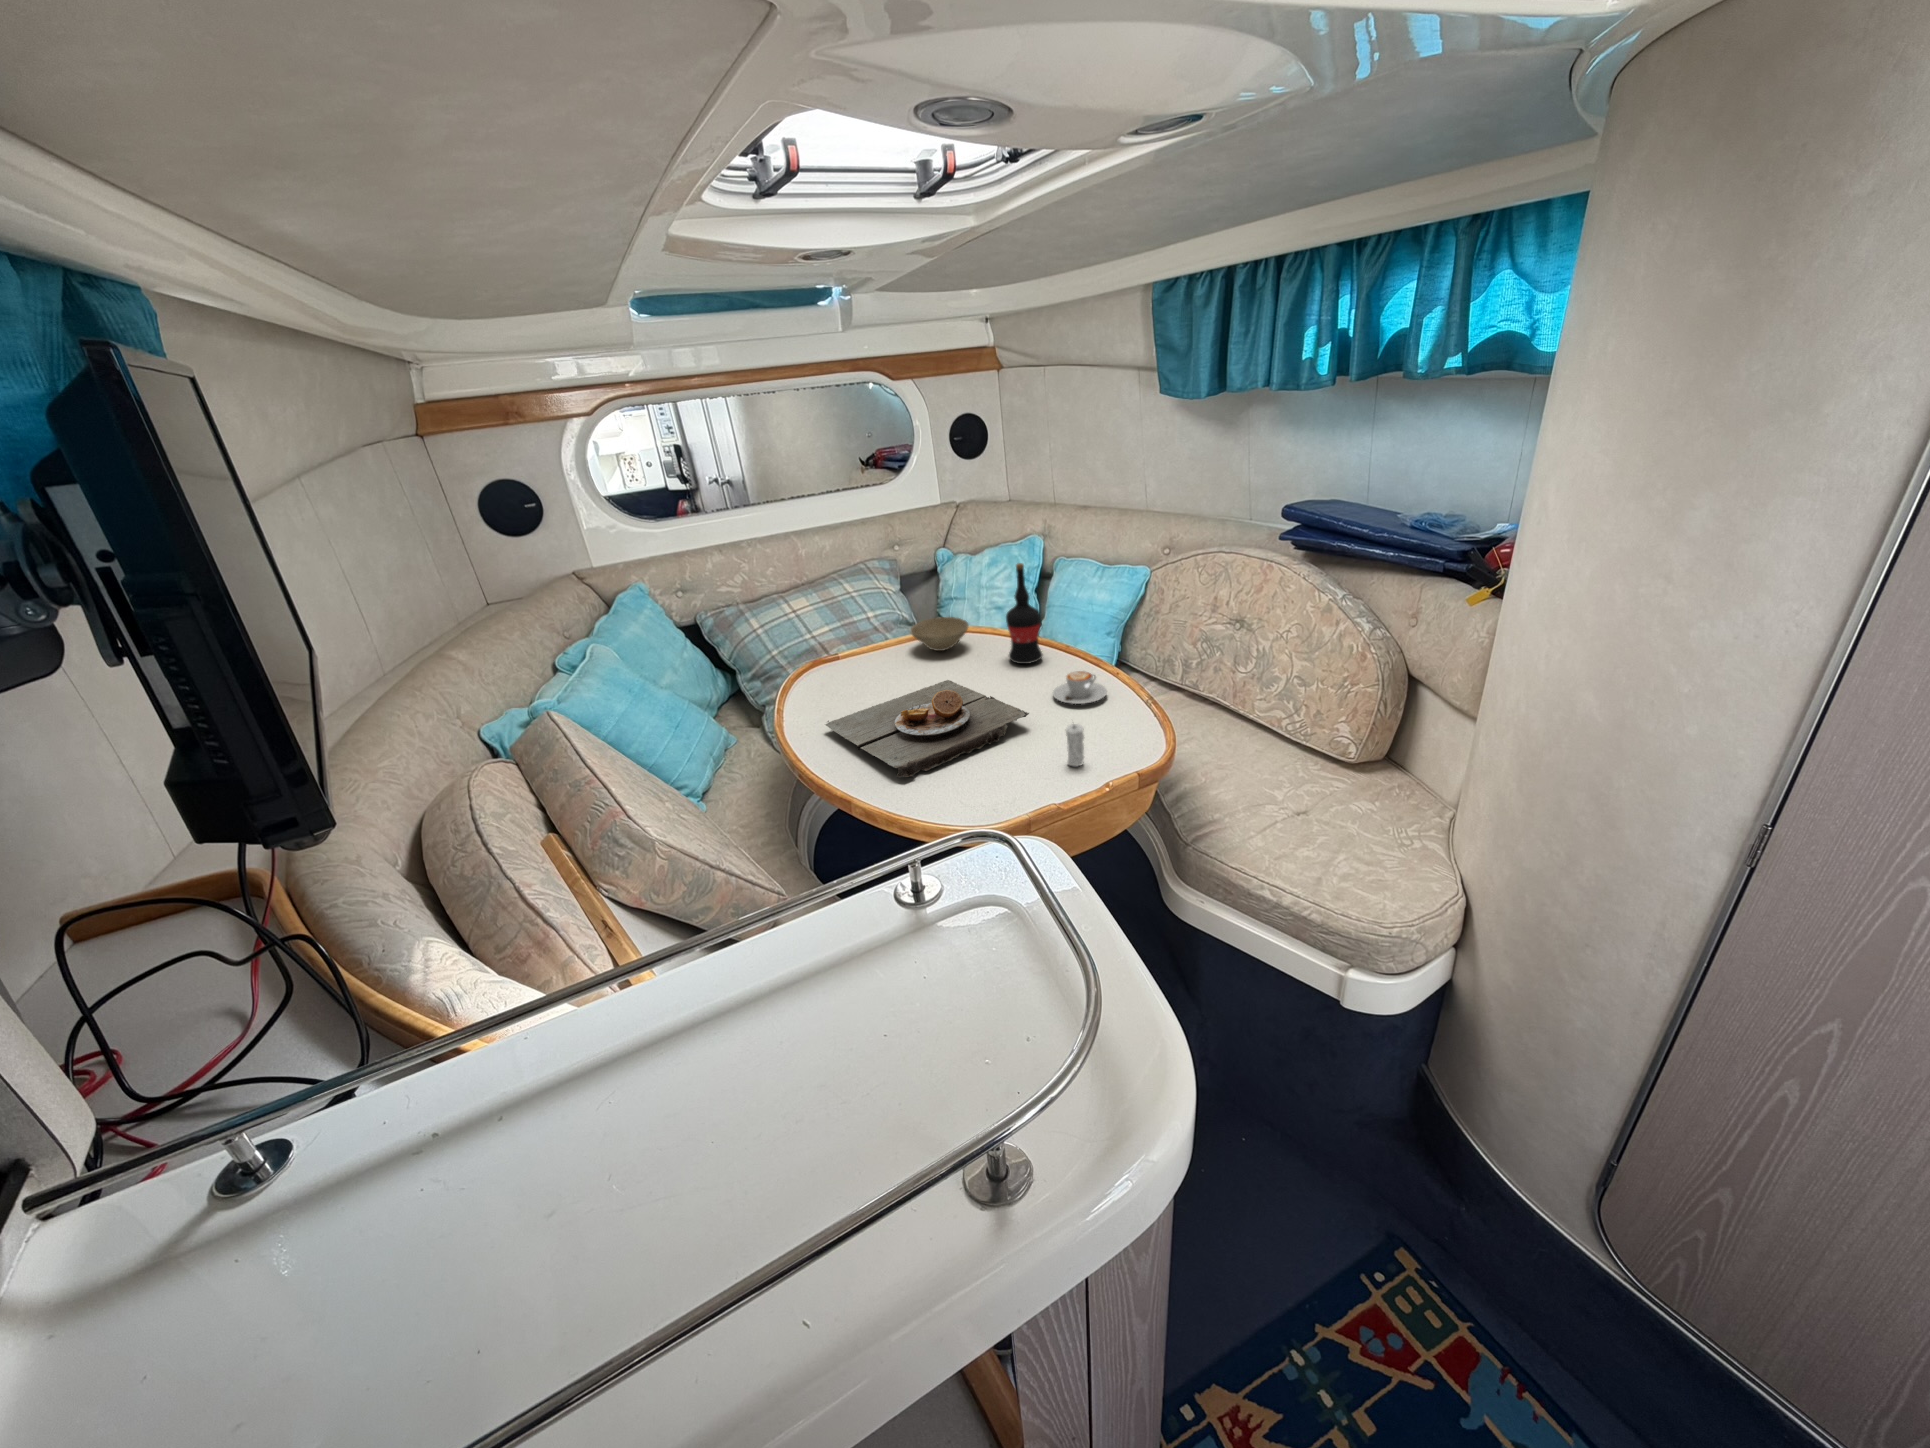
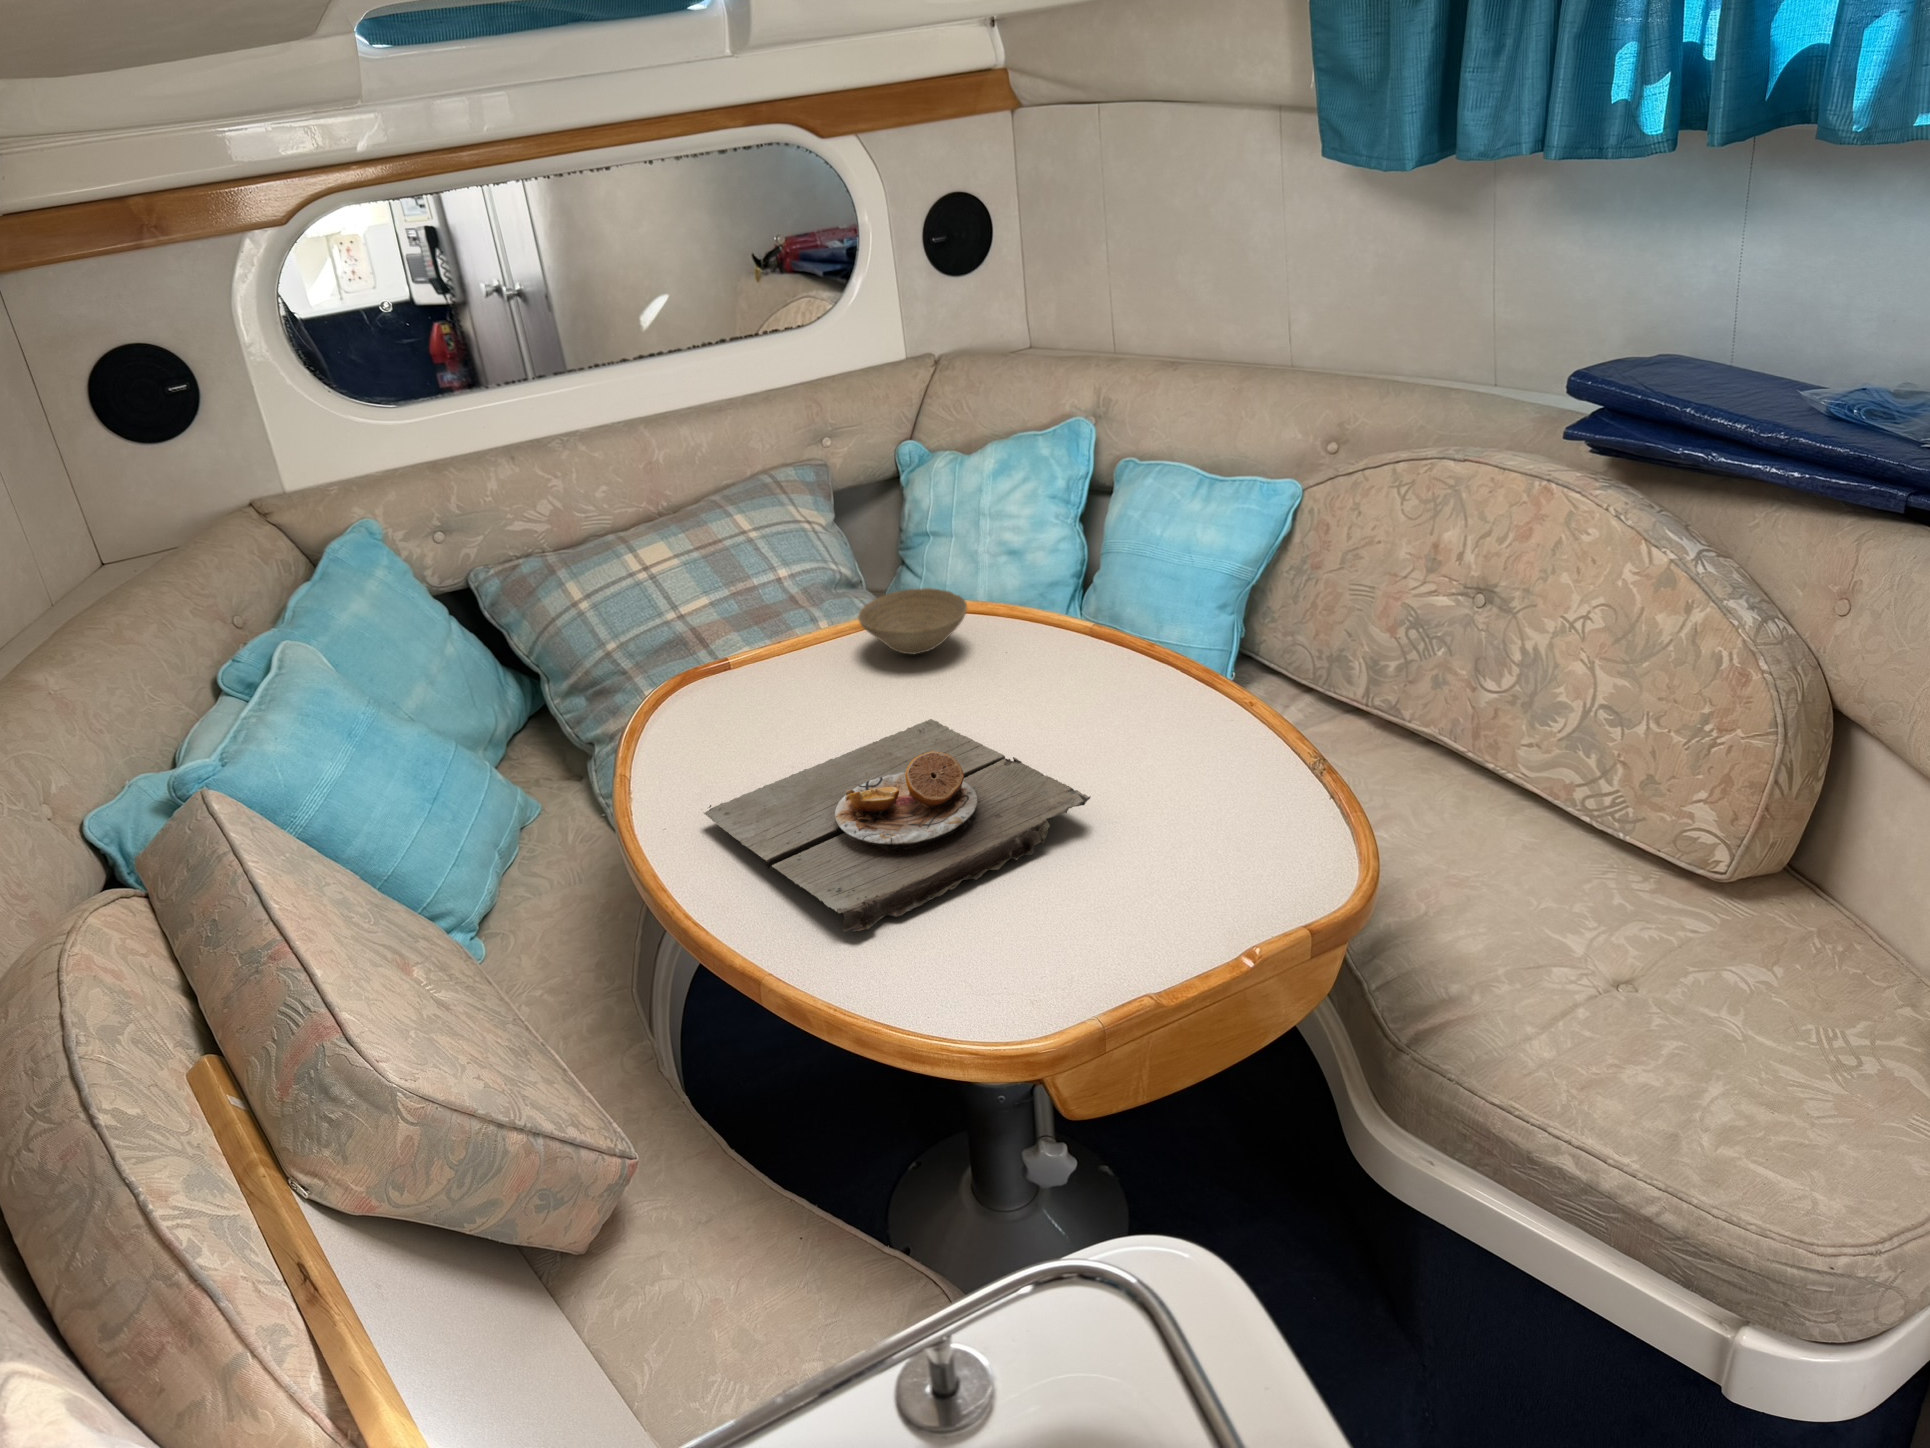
wine bottle: present [1006,563,1043,664] -> none [1039,498,1109,684]
coffee cup: present [1053,671,1107,704] -> none [1132,708,1237,774]
candle: present [1066,724,1084,766] -> none [1166,820,1202,913]

